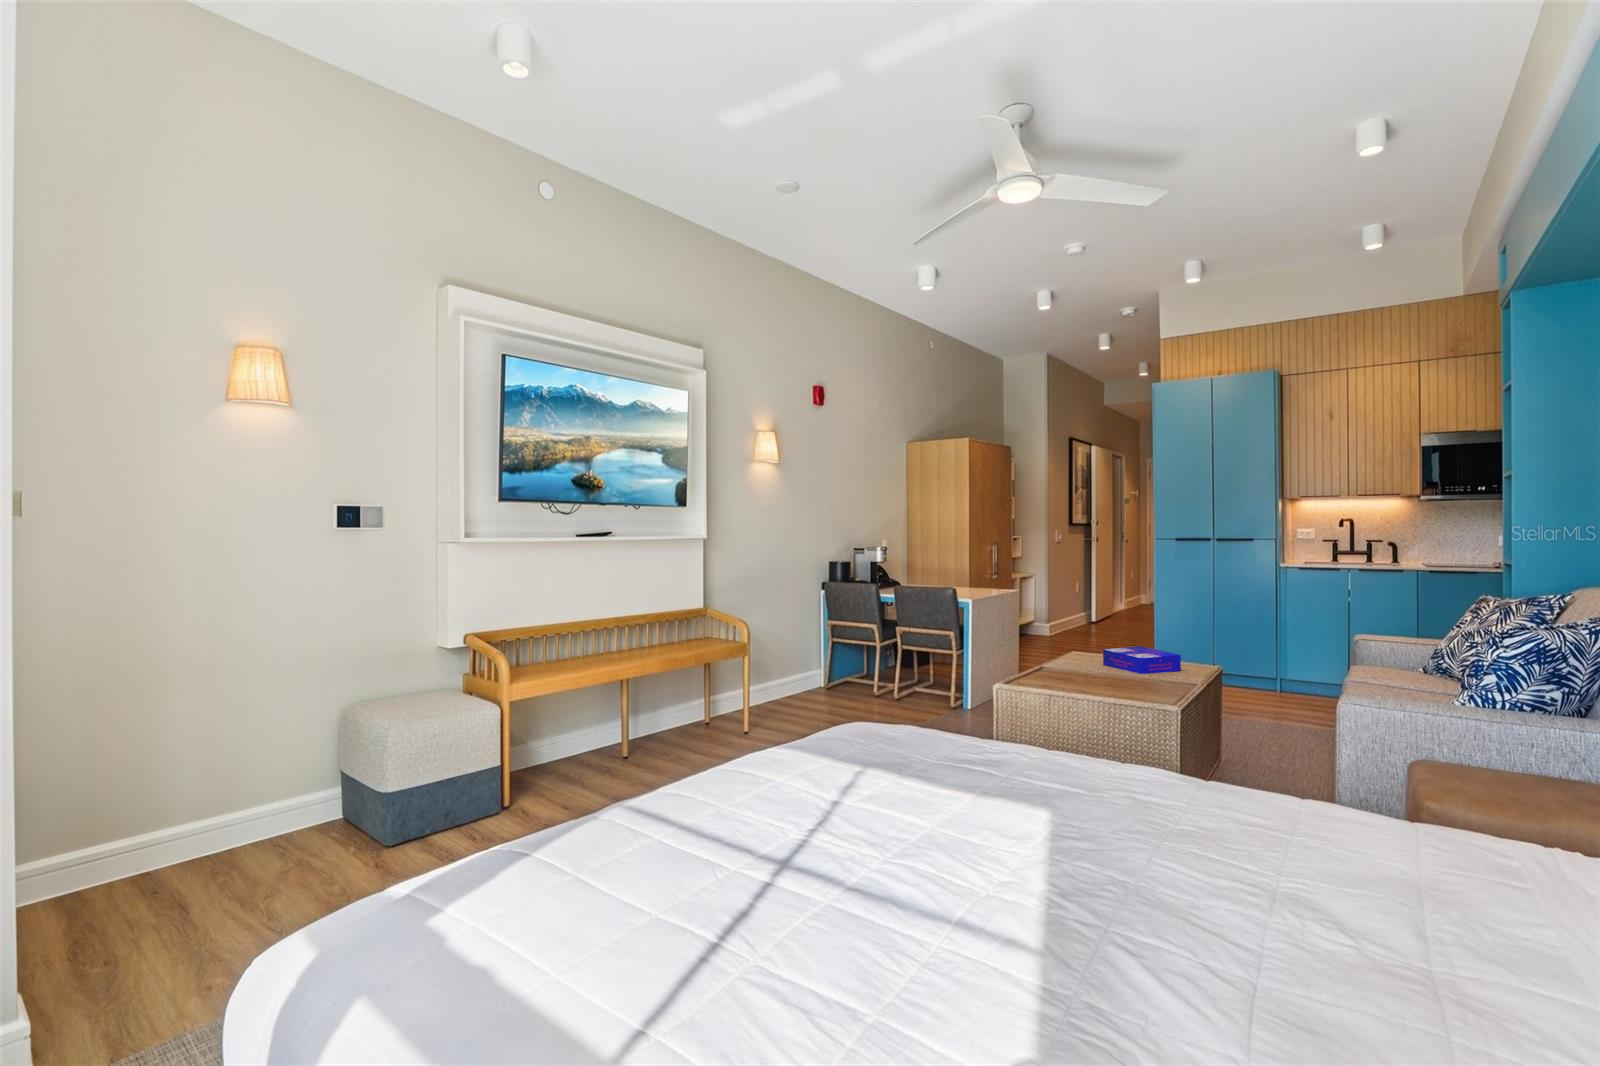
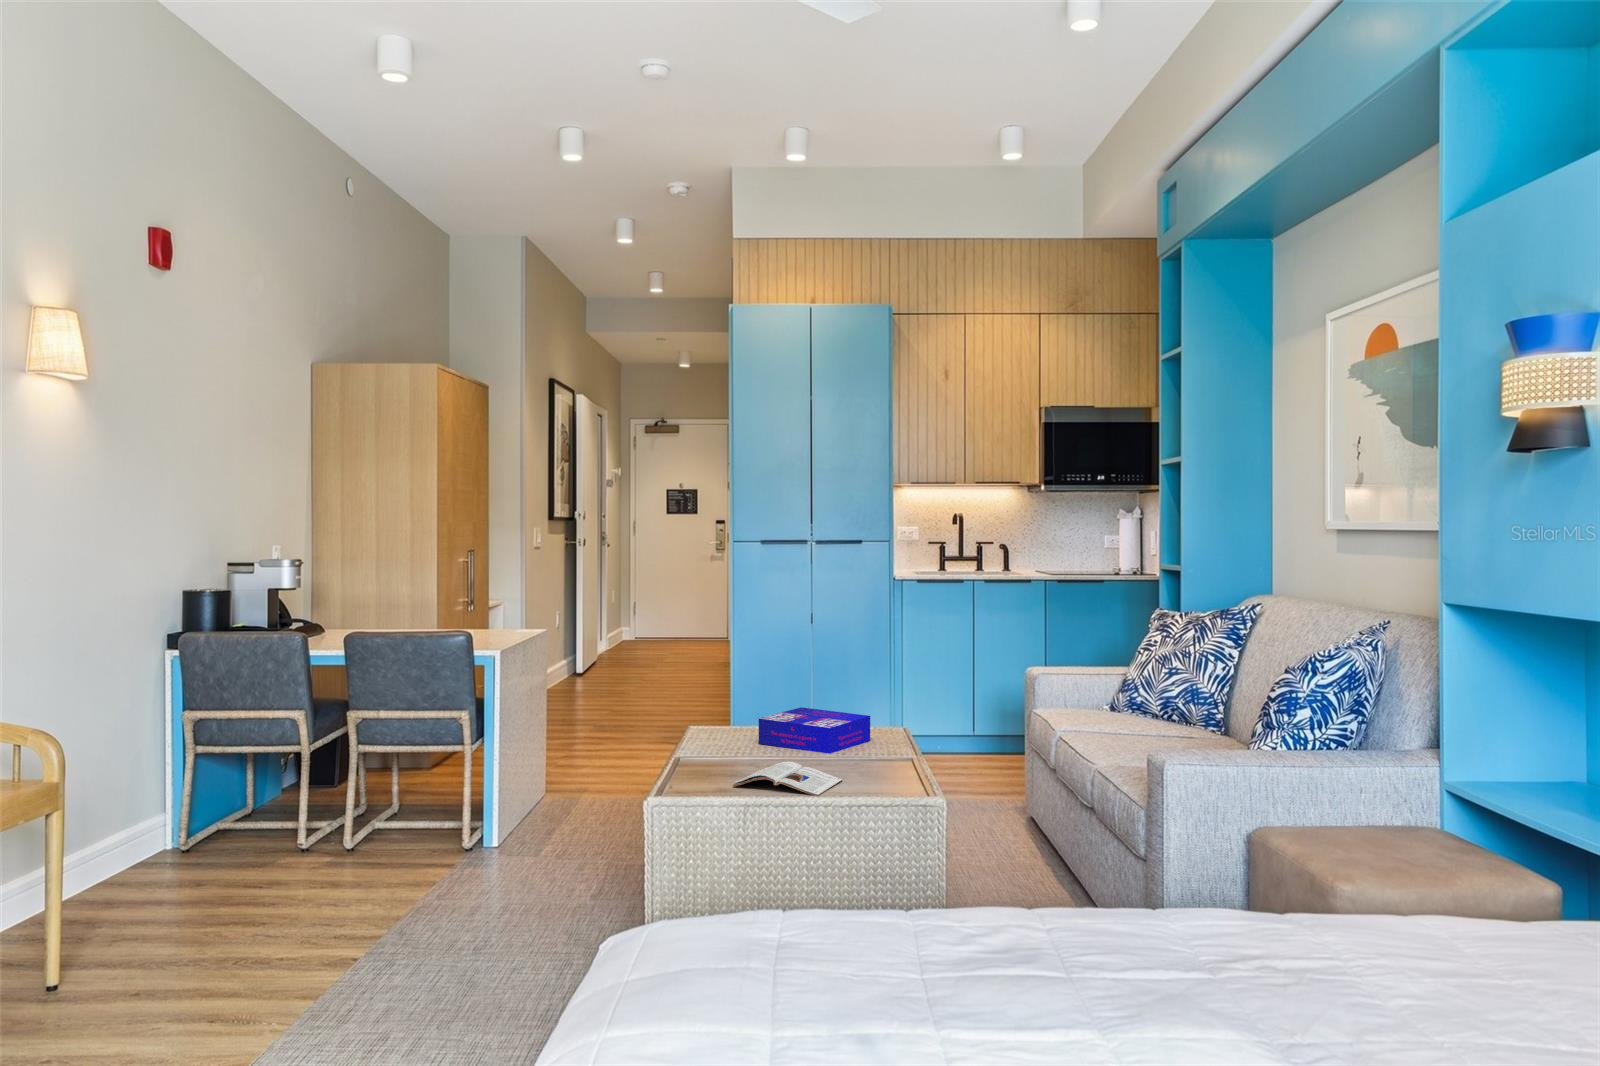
magazine: none [1056,672,1125,691] -> present [733,762,842,796]

